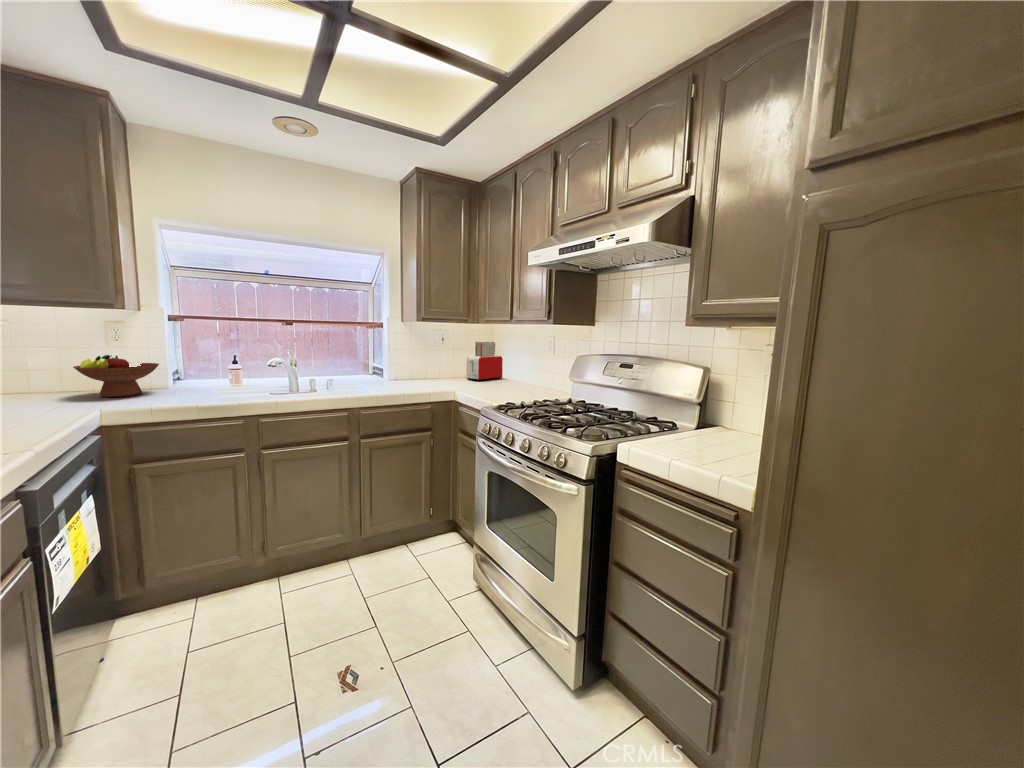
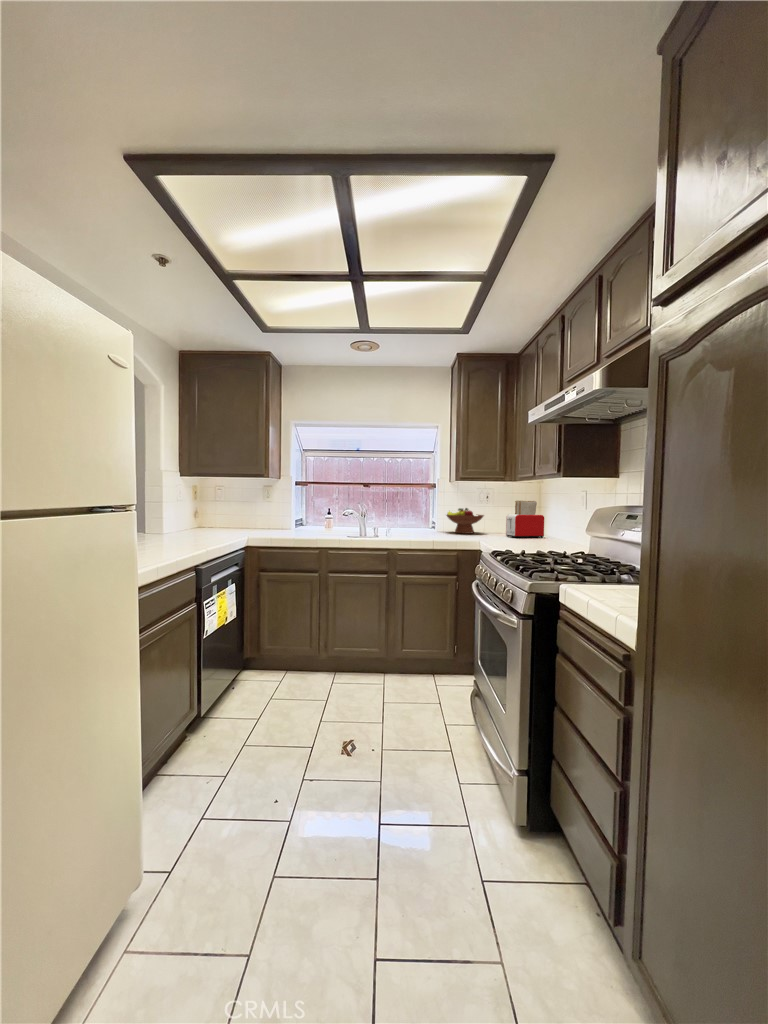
fruit bowl: present [73,355,159,397] -> present [446,508,484,534]

